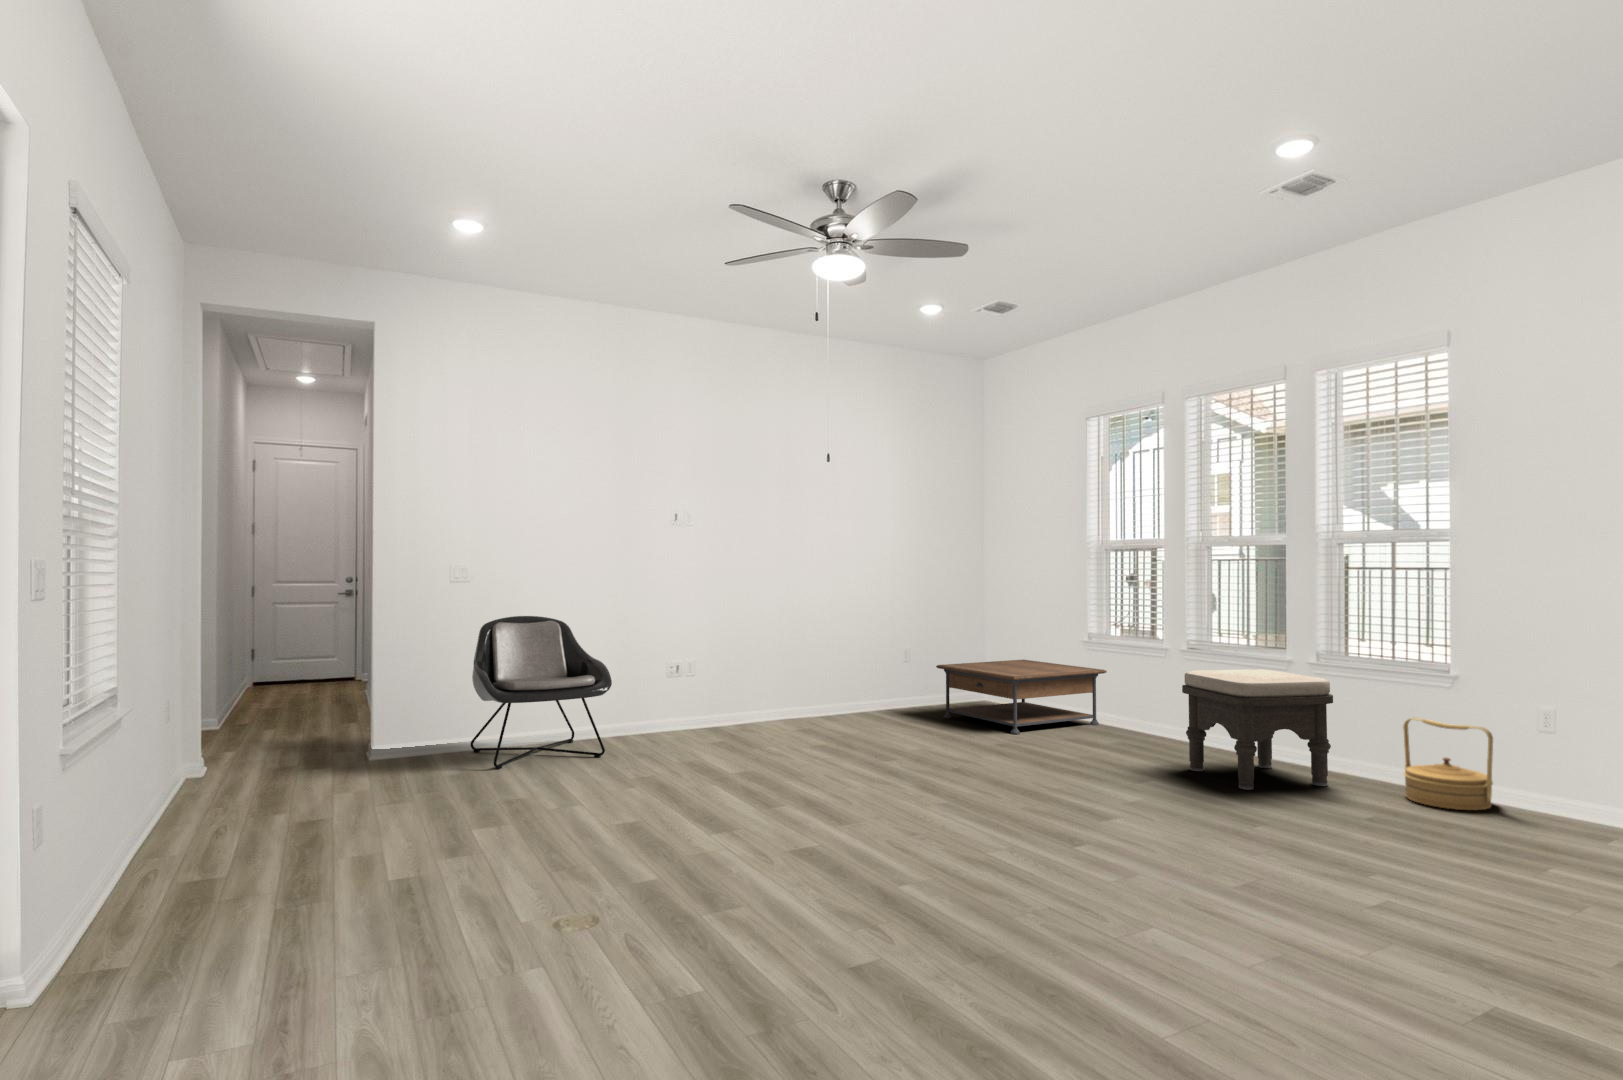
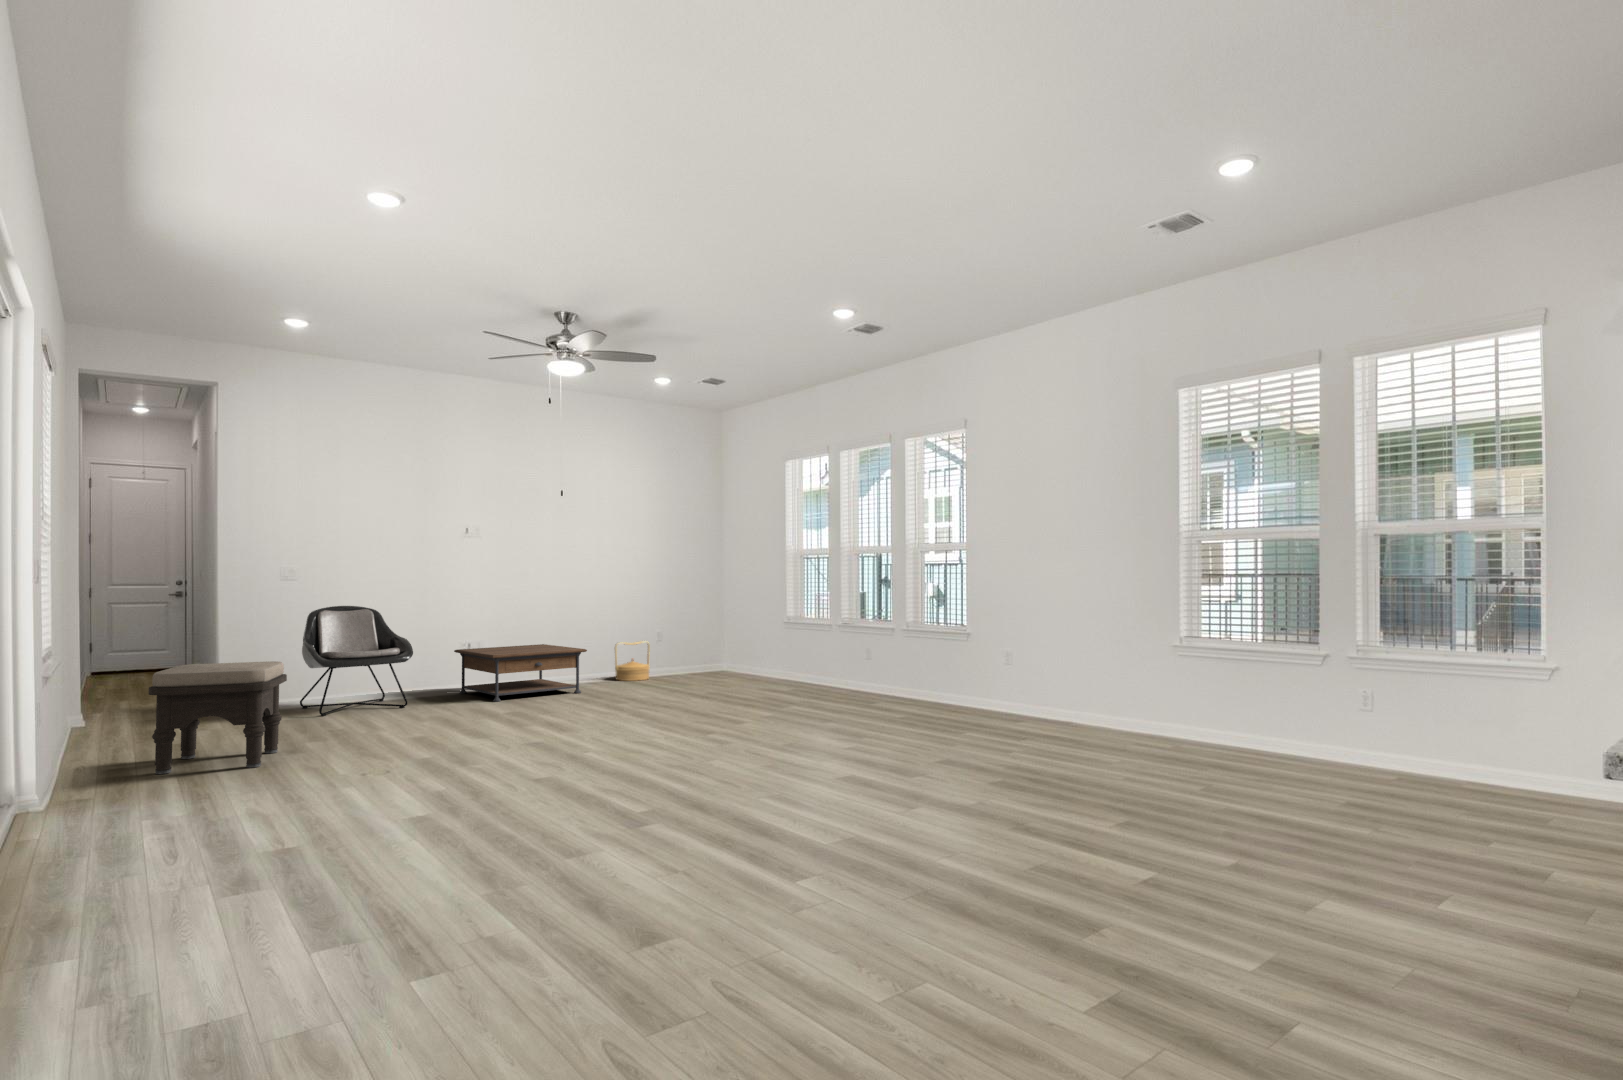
coffee table: present [936,660,1107,734] -> present [454,644,587,702]
ottoman: present [1182,669,1333,790] -> present [149,661,287,774]
woven basket: present [1403,717,1493,810] -> present [615,642,650,681]

